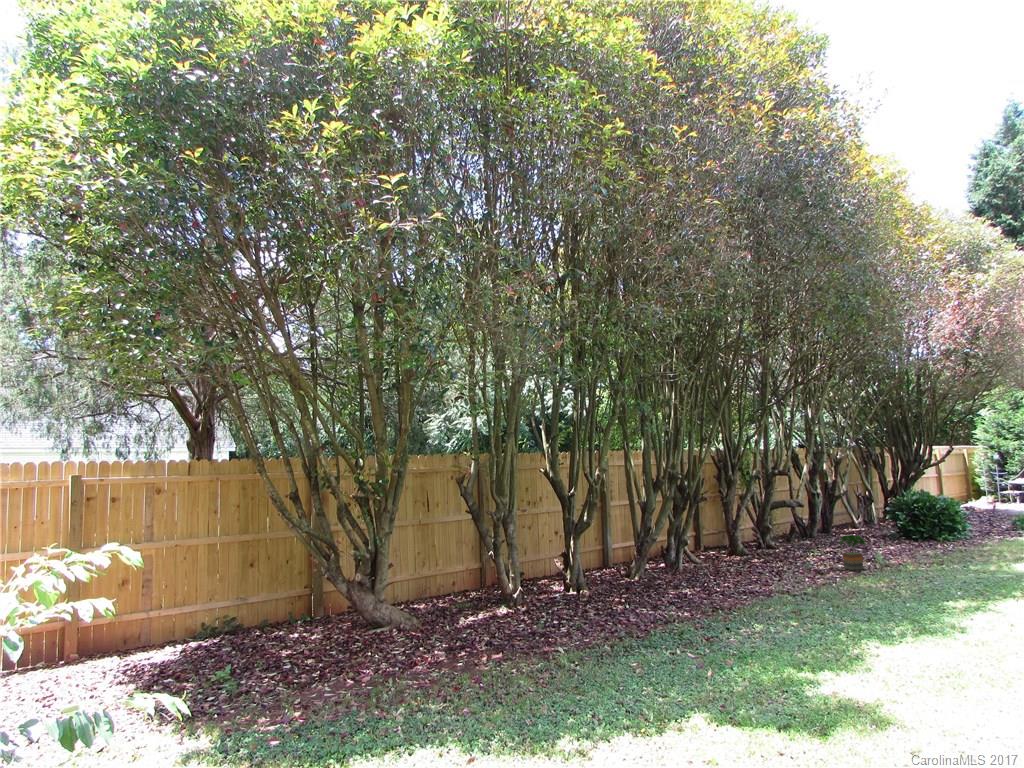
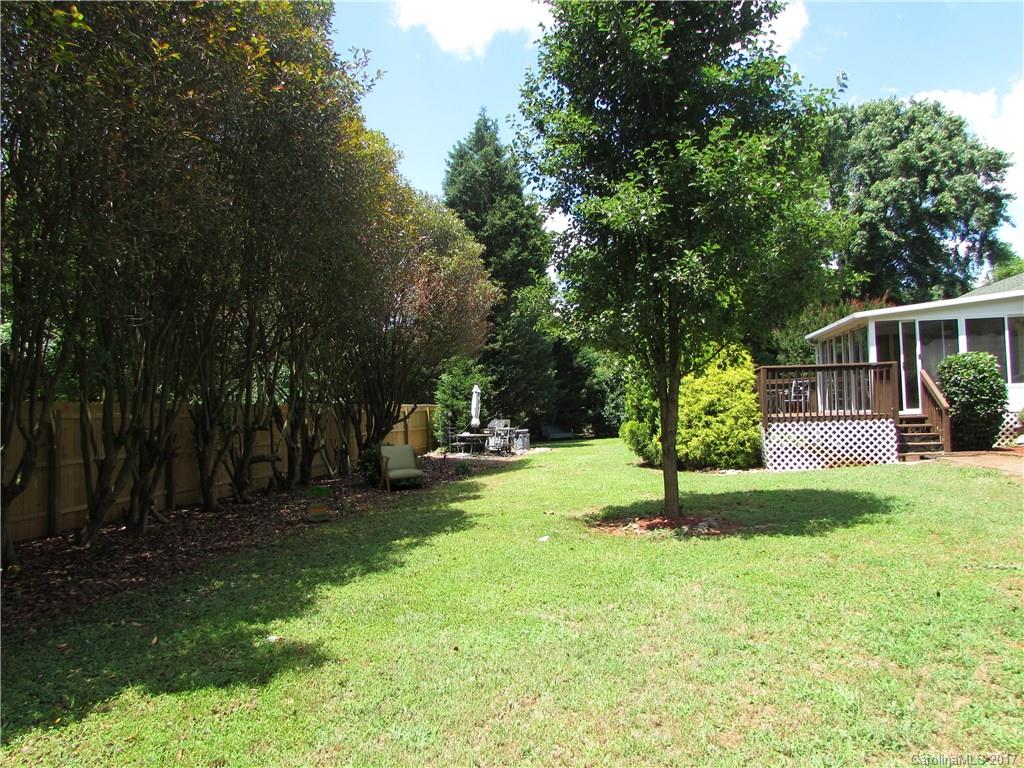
lounge chair: none [912,494,974,548] -> present [379,444,425,493]

